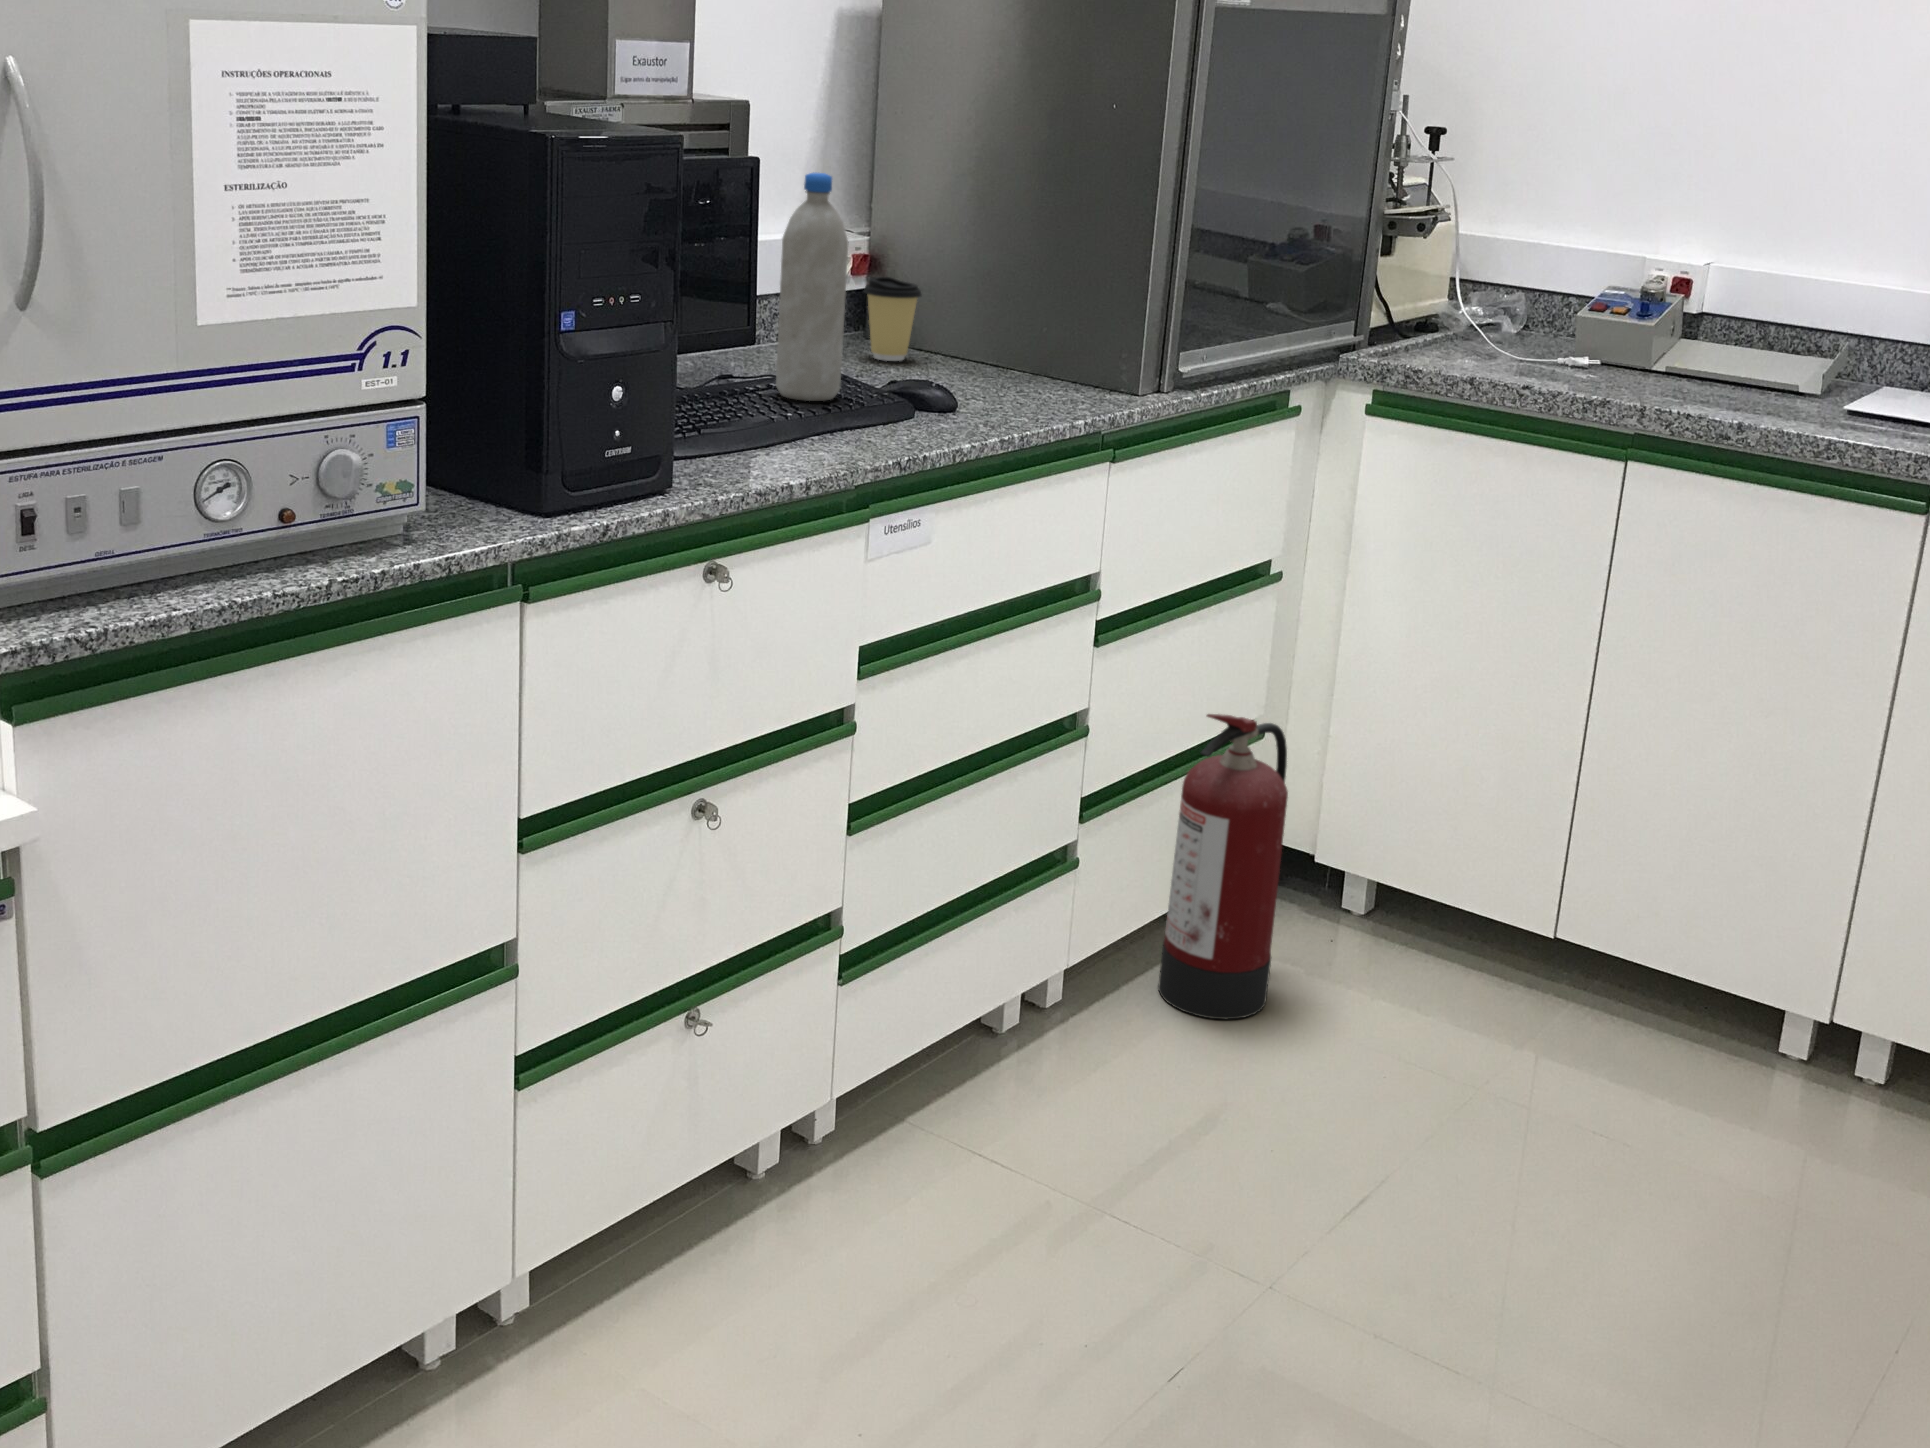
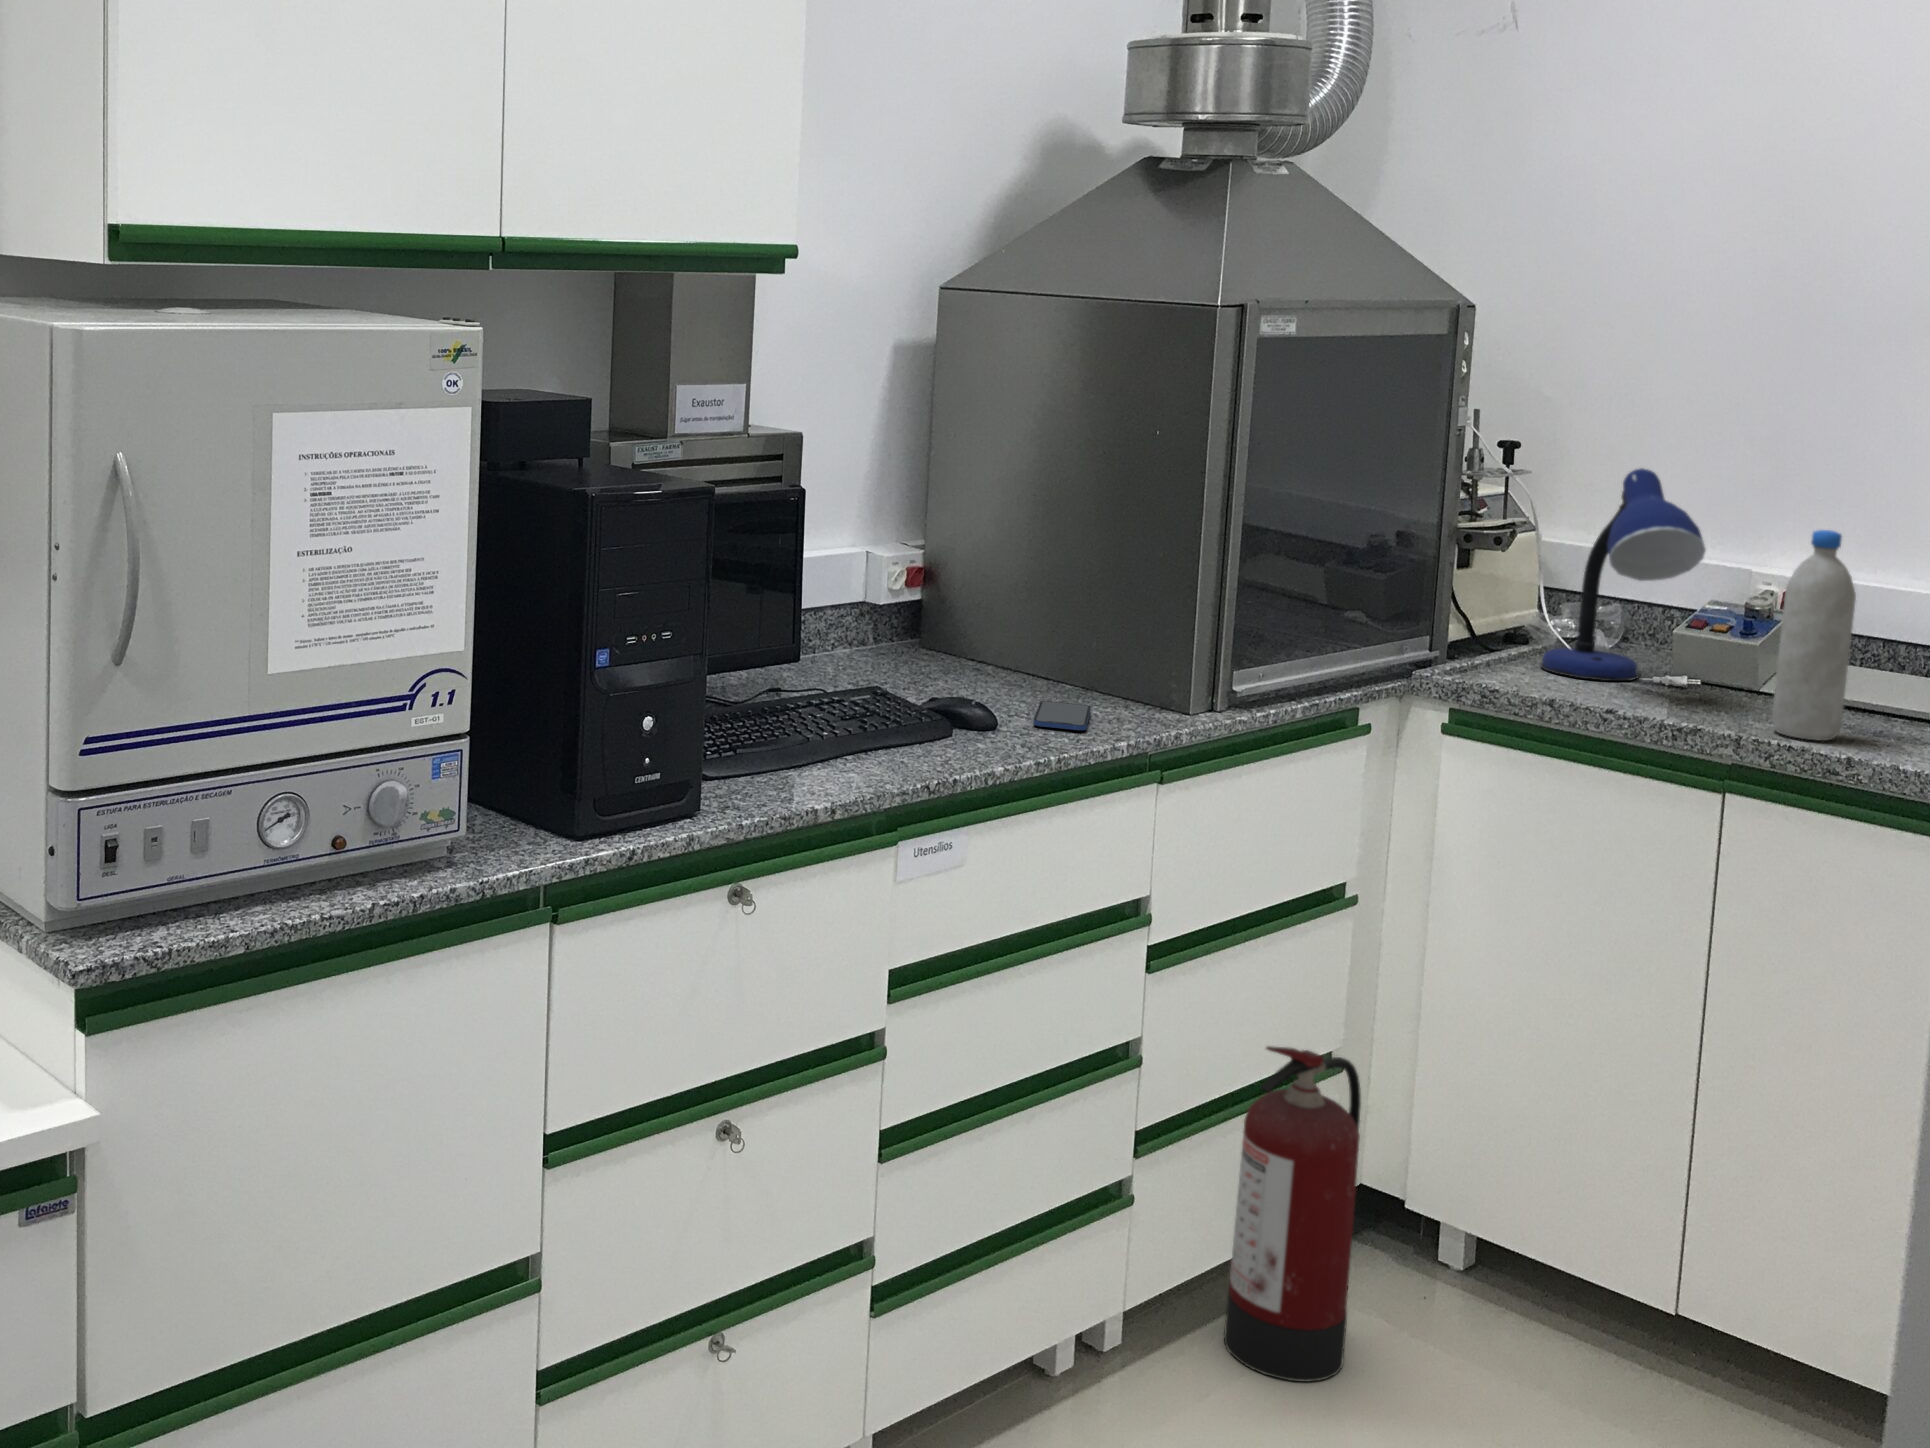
desk lamp: none [1456,153,1616,362] -> present [1541,468,1706,681]
water bottle: present [776,173,849,401] -> present [1771,530,1856,741]
coffee cup: present [864,277,922,361] -> none [915,593,973,675]
smartphone: none [991,383,1045,409] -> present [1033,701,1091,730]

